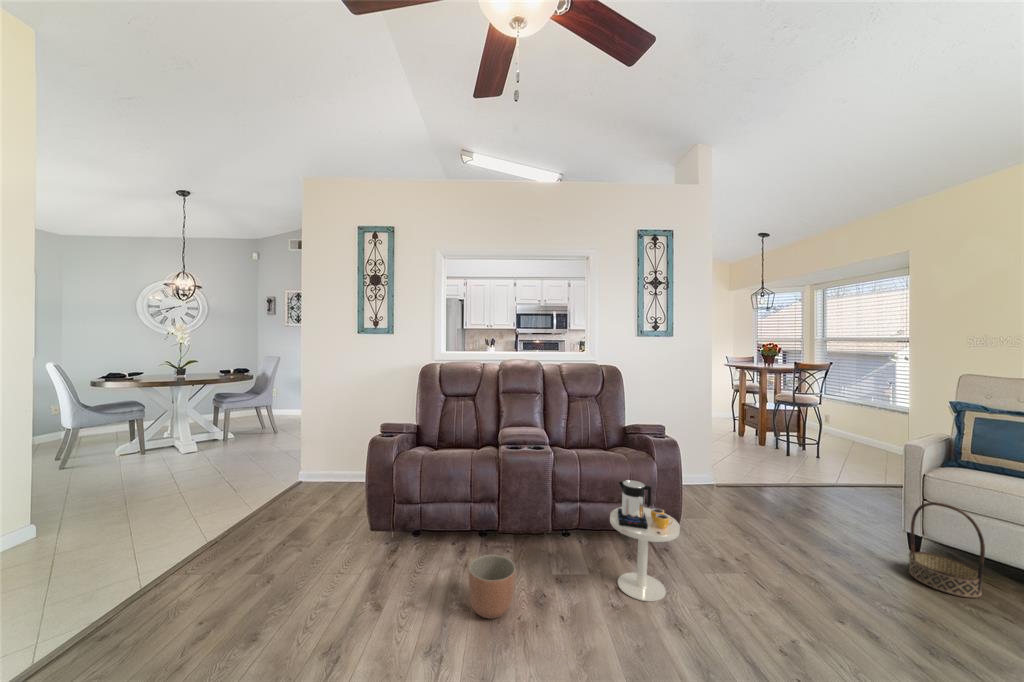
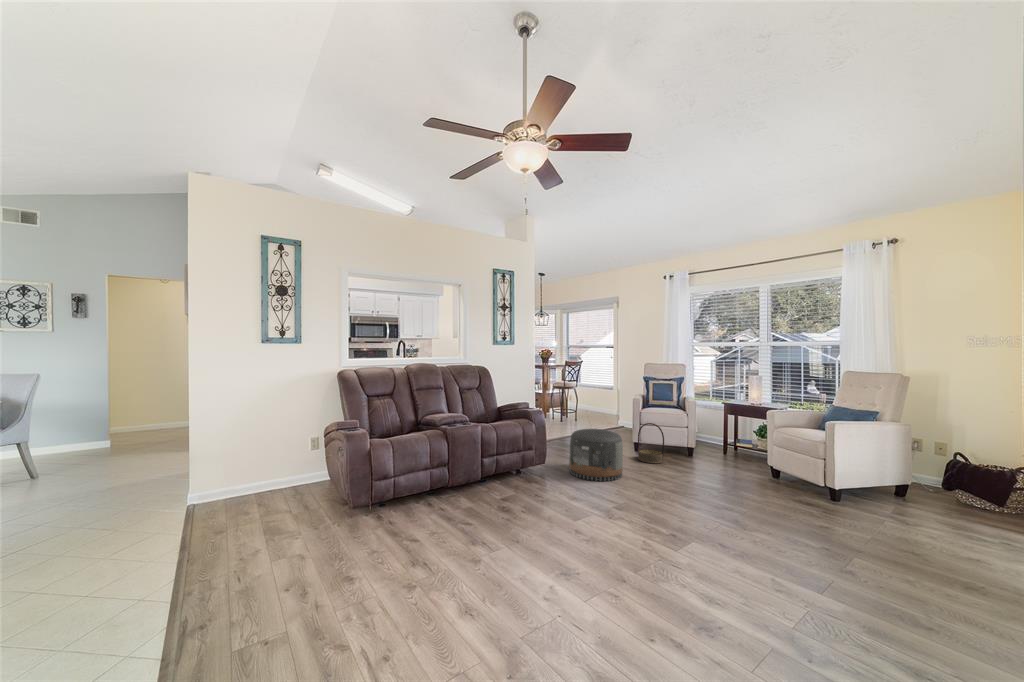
side table: present [610,480,680,602] -> none [527,431,566,498]
pouf: none [722,488,840,607] -> present [569,429,623,481]
planter: present [469,555,515,619] -> none [468,490,498,527]

